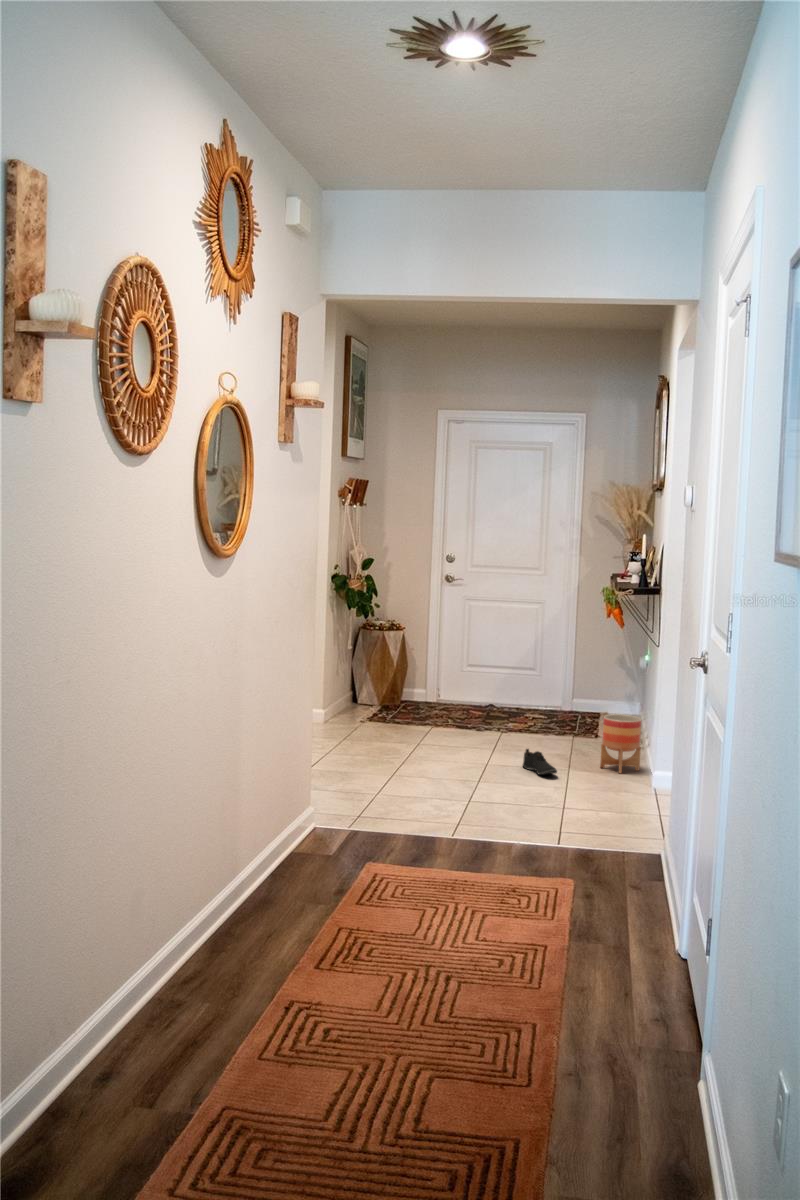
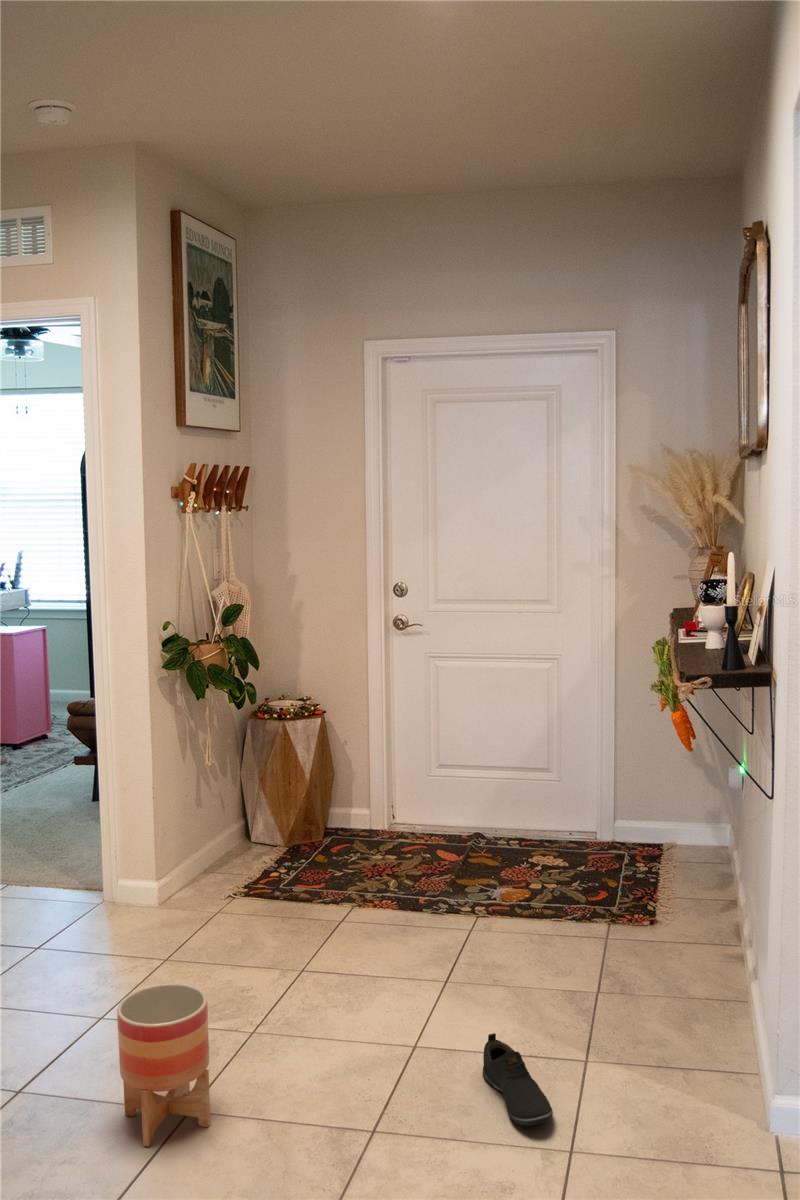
planter: present [600,714,641,773] -> present [117,983,211,1147]

